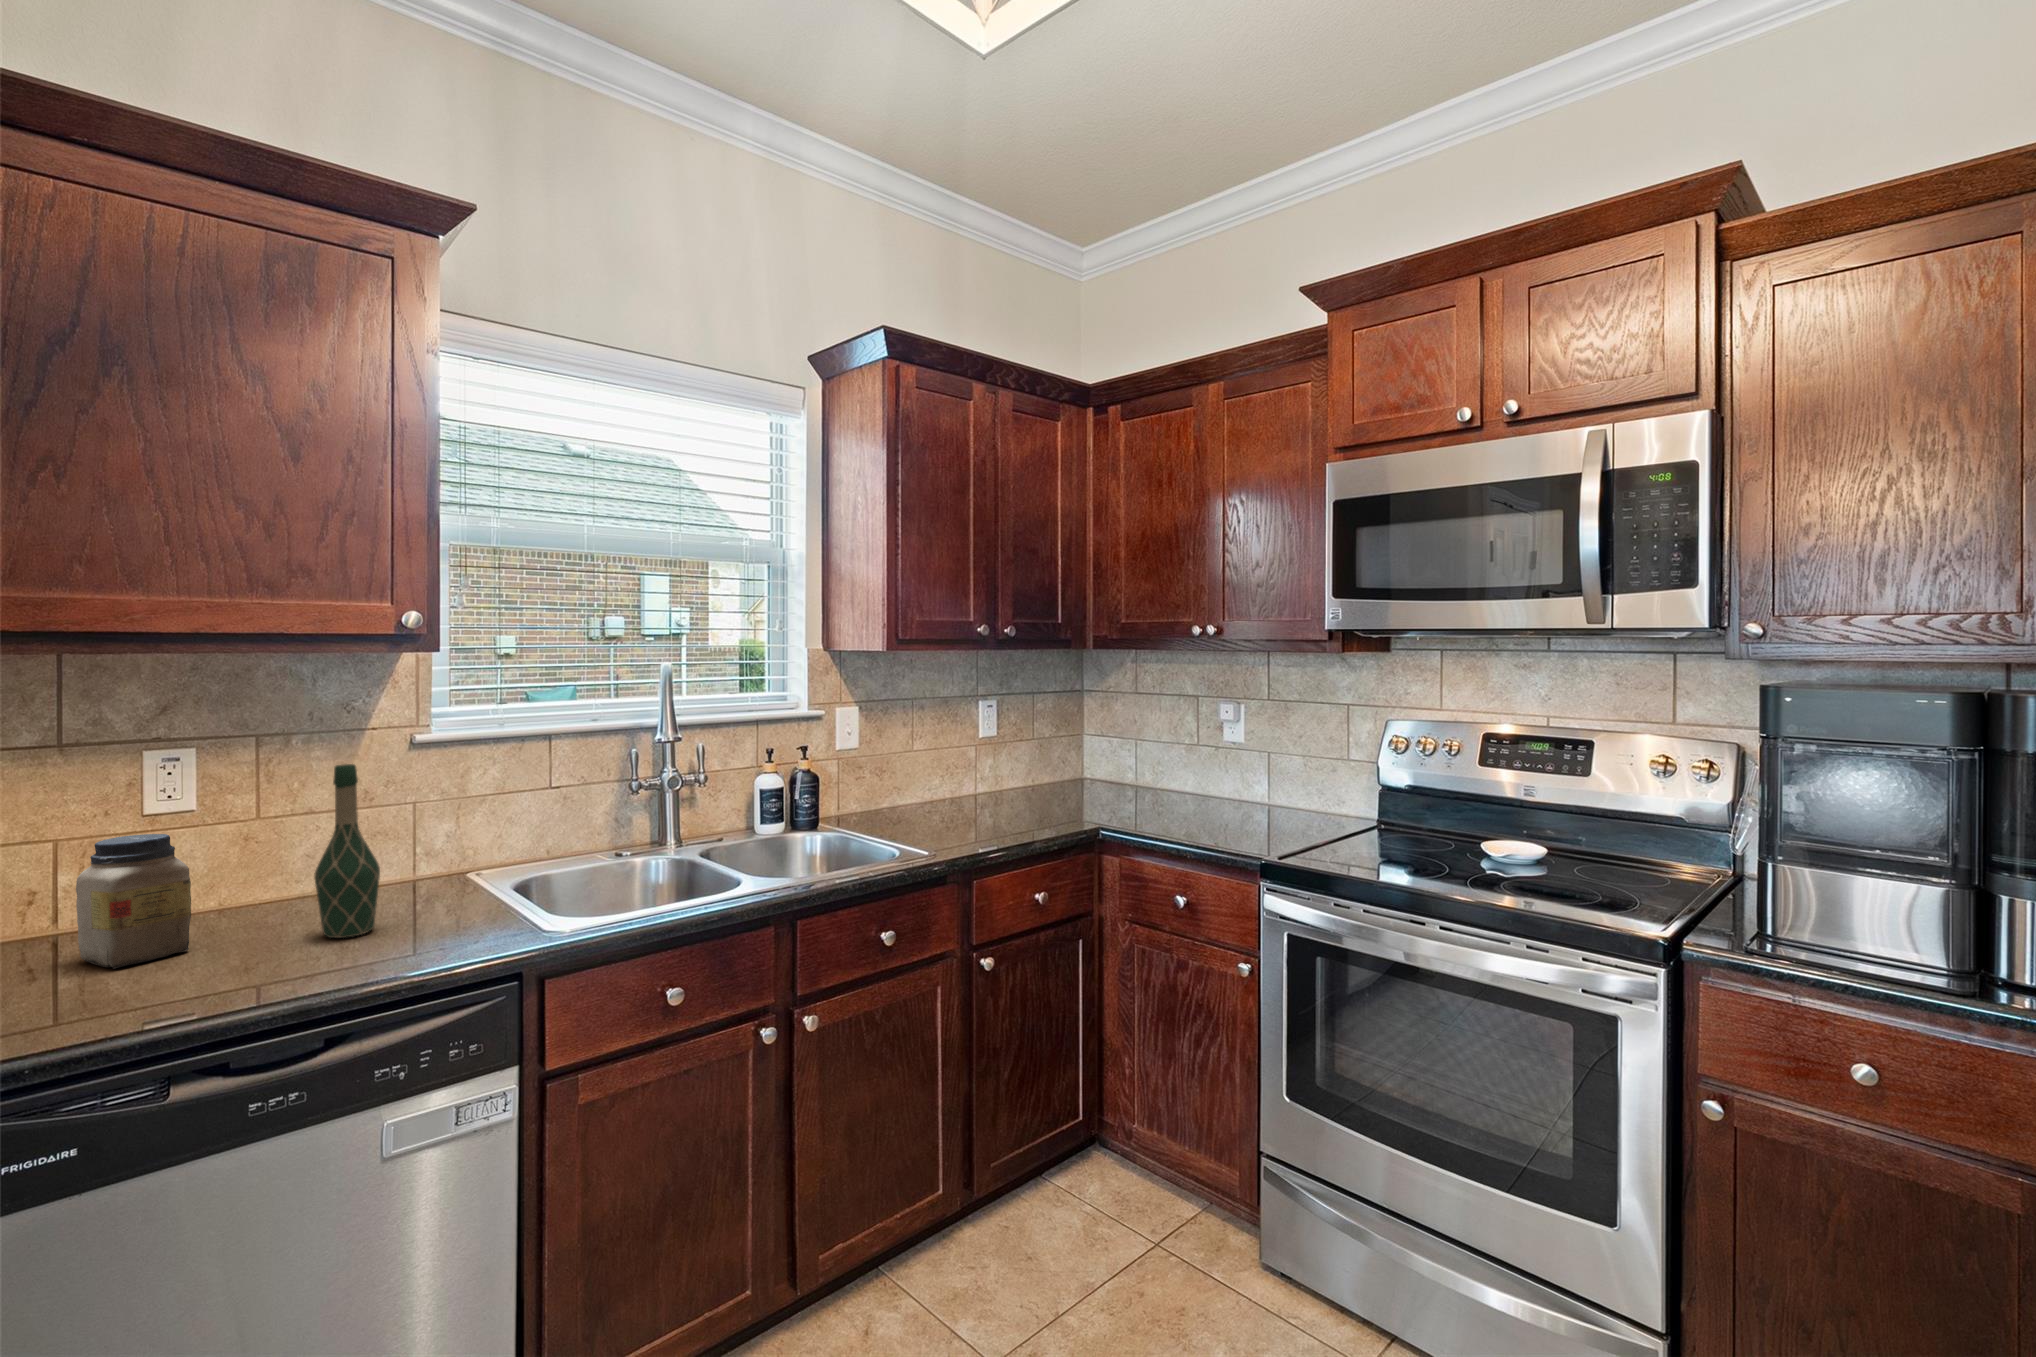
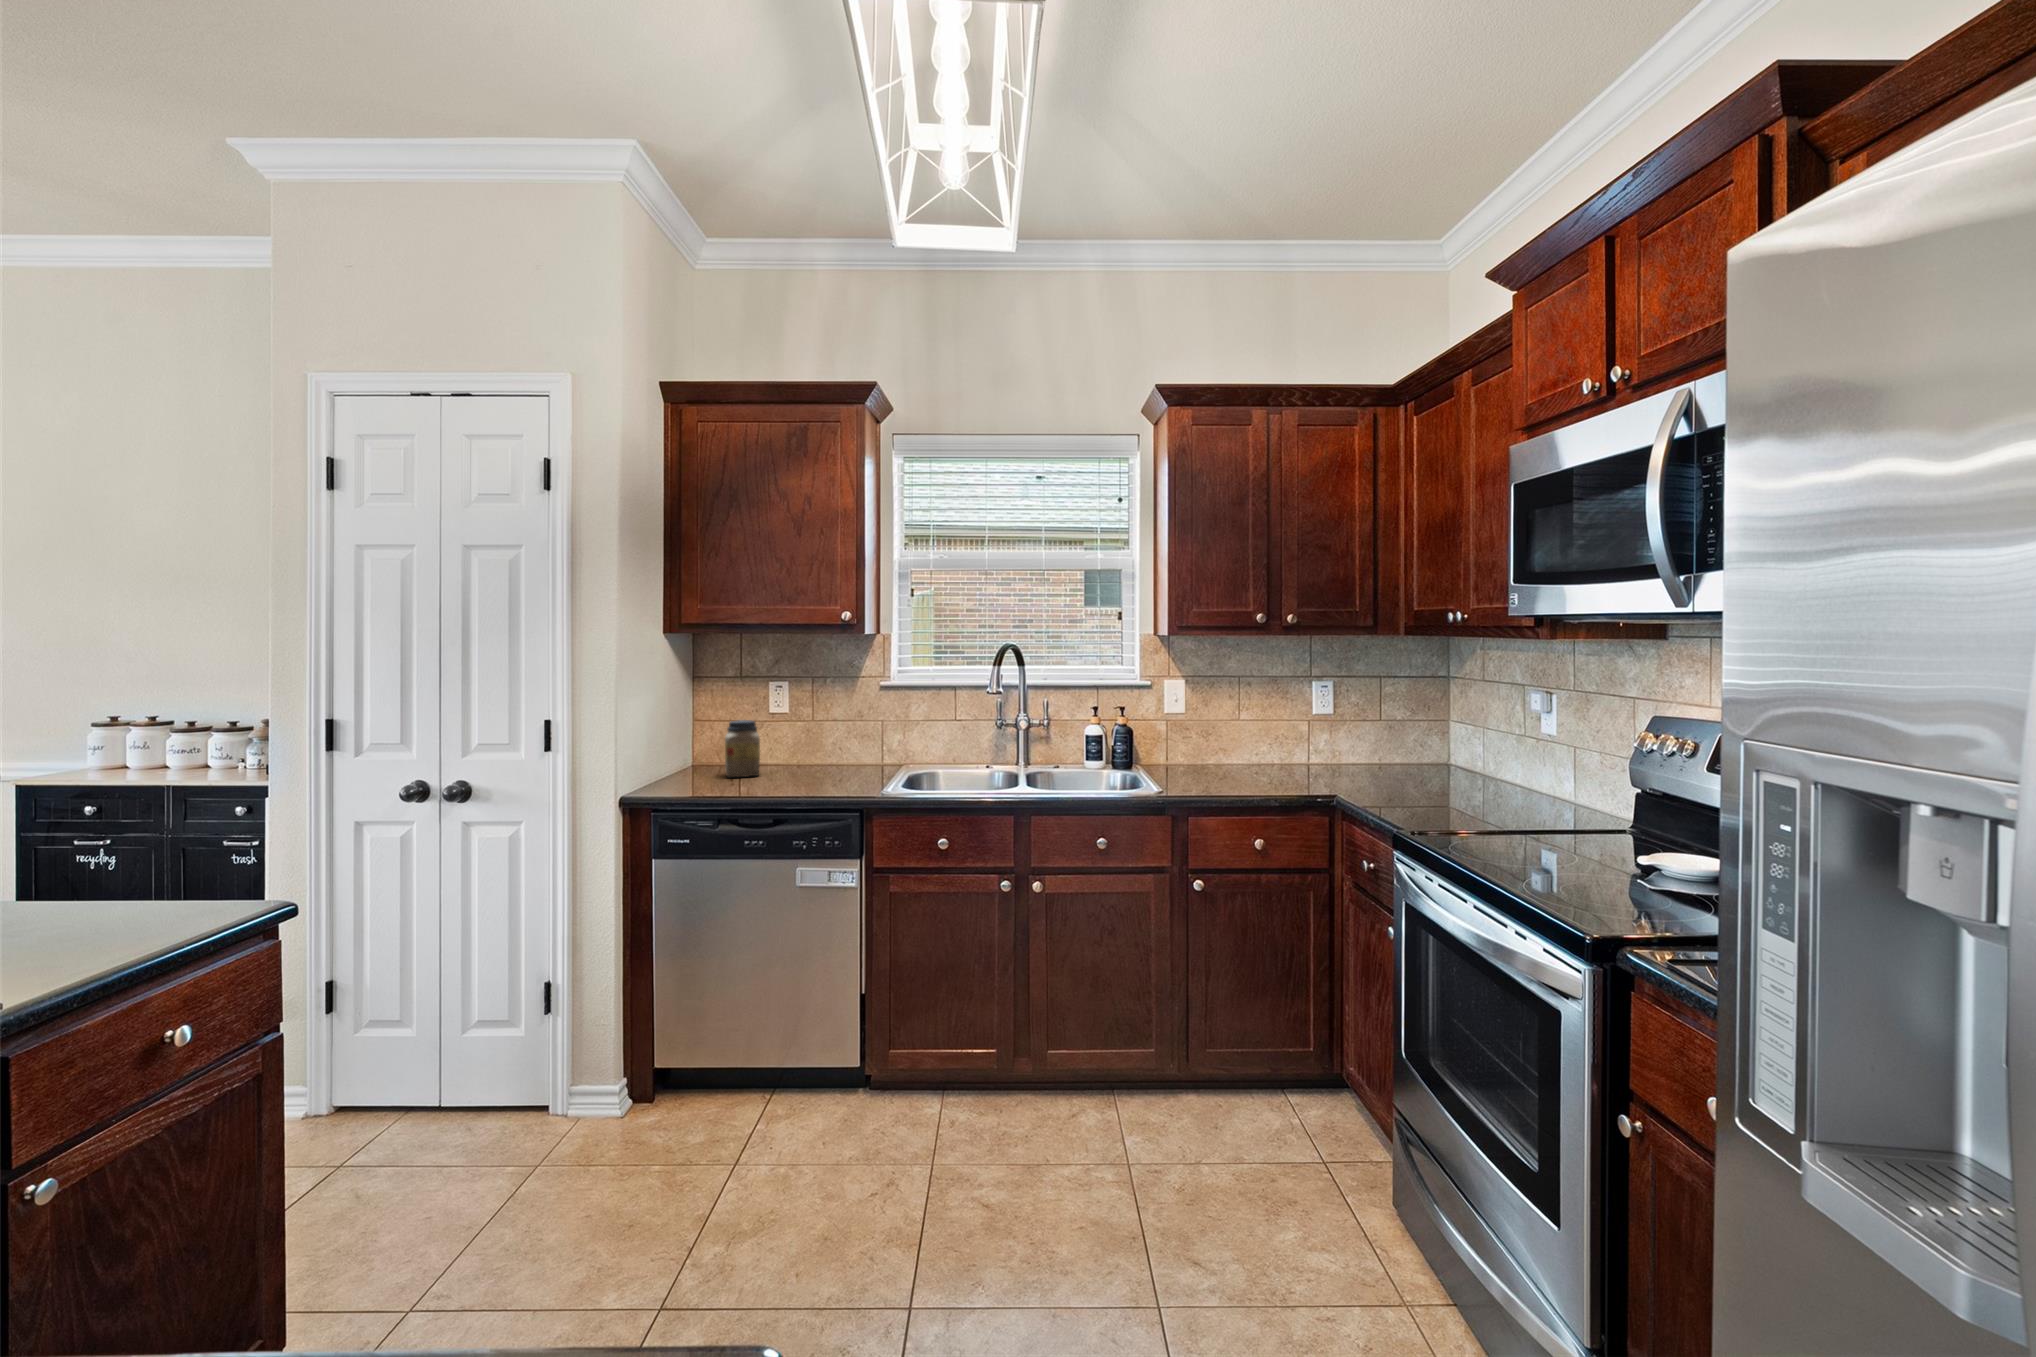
wine bottle: present [314,764,380,938] -> none [797,694,825,781]

